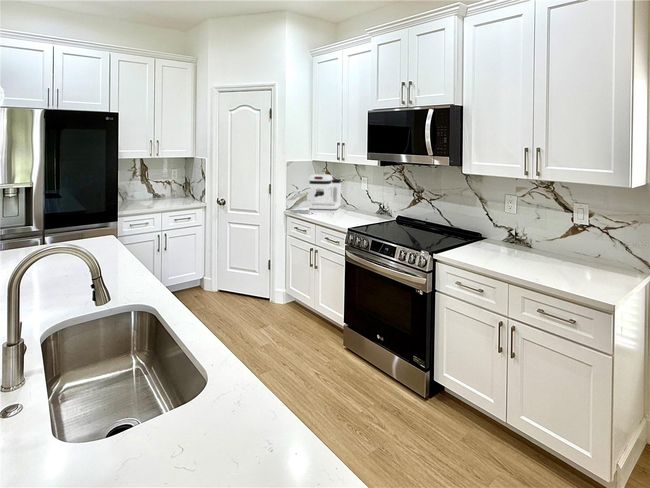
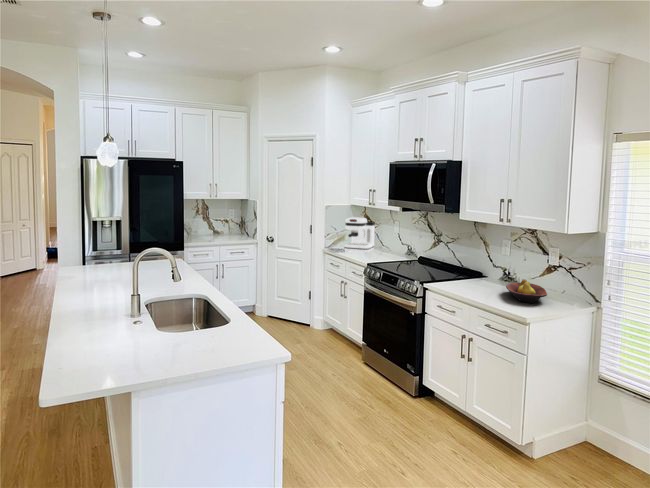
fruit bowl: none [529,244,591,274] -> present [506,280,547,303]

